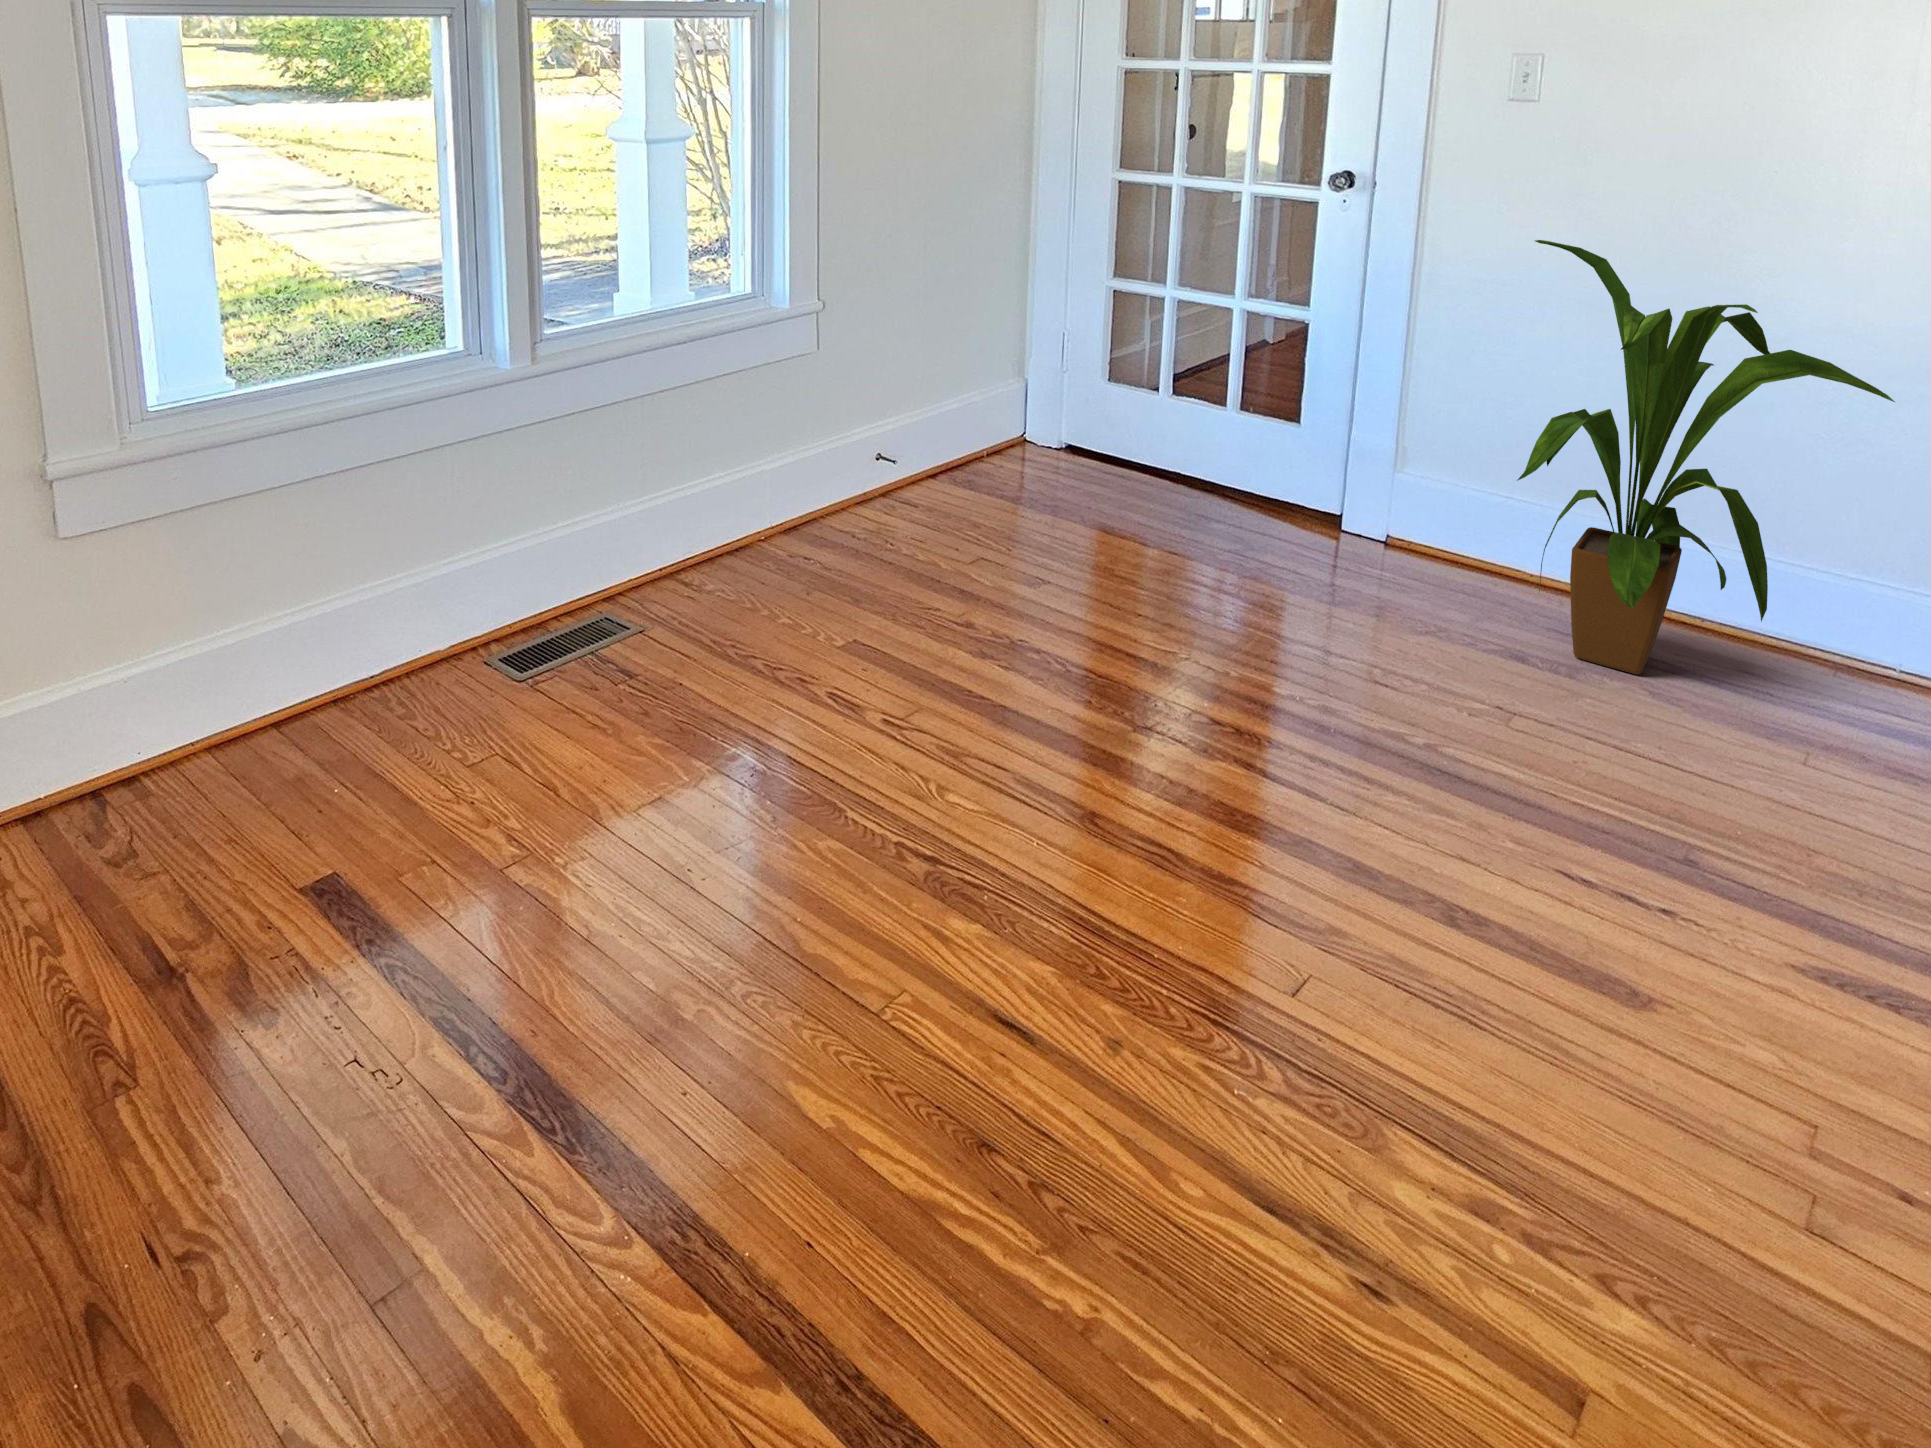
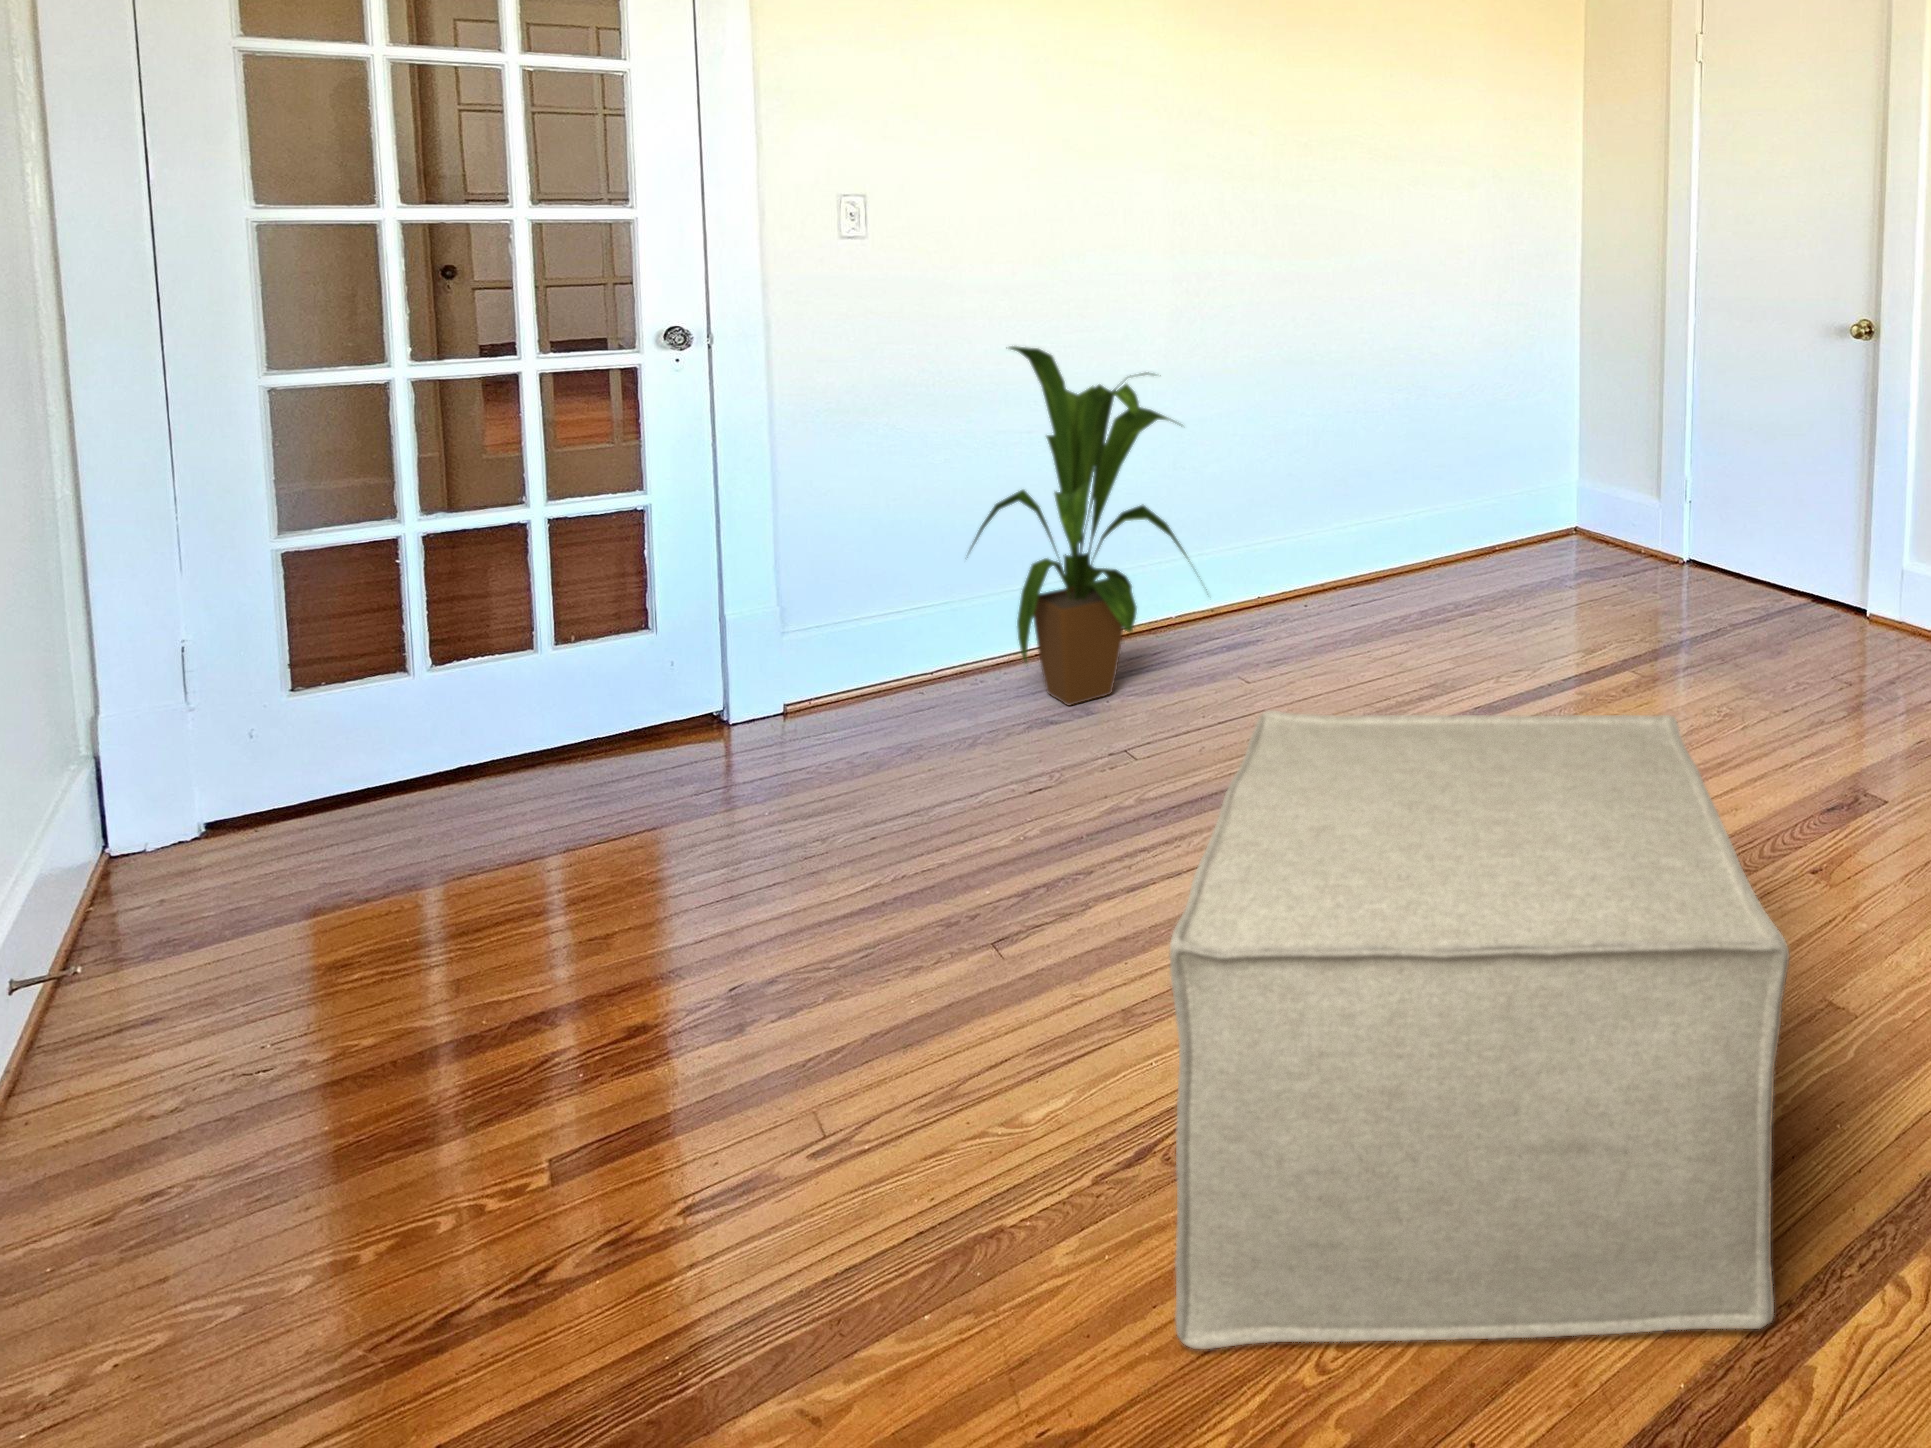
ottoman: none [750,625,1456,1343] -> present [1170,710,1789,1349]

